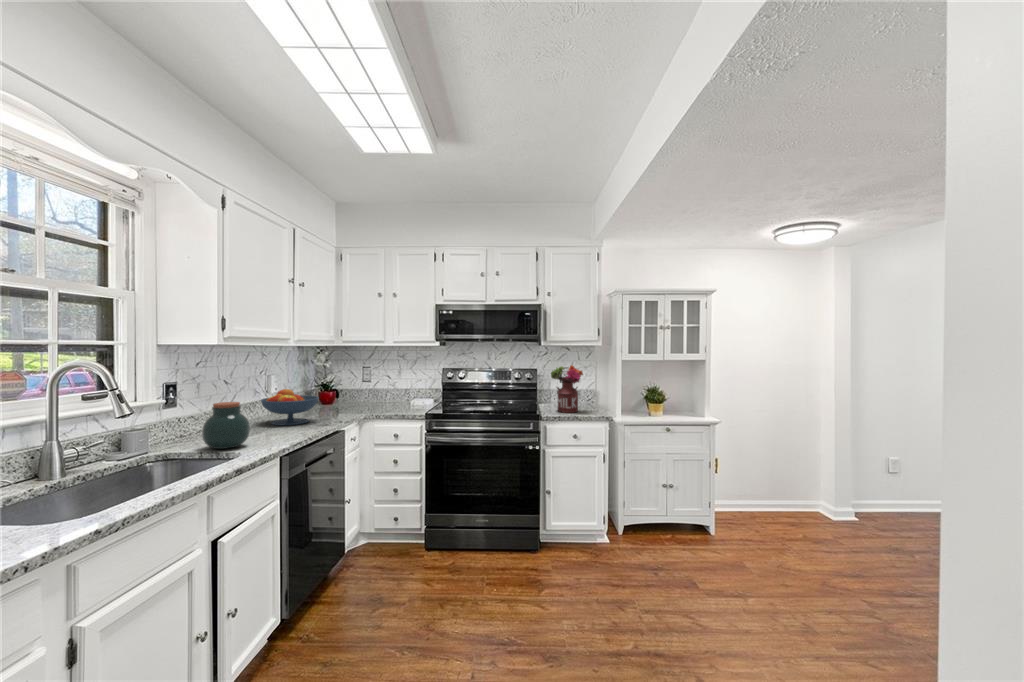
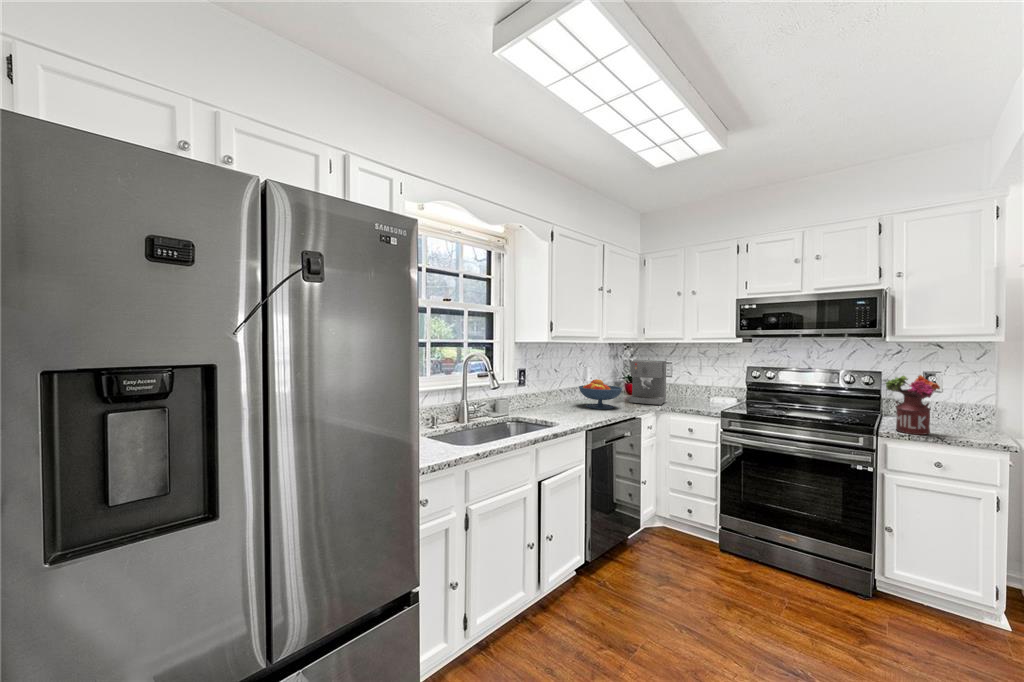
coffee maker: none [325,363,366,413] -> present [629,360,666,405]
jar: present [202,402,250,449] -> none [538,386,568,420]

